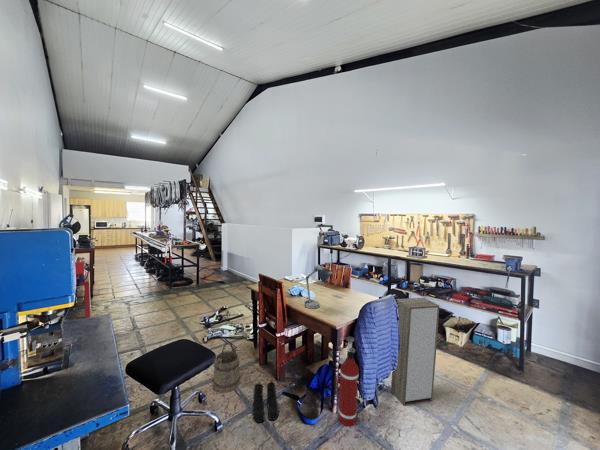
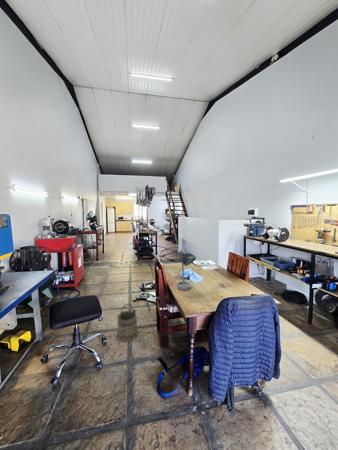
storage cabinet: present [391,298,439,406] -> none [267,298,332,439]
fire extinguisher: present [338,337,364,426] -> none [190,325,209,418]
boots: present [253,381,279,422] -> none [124,342,149,379]

